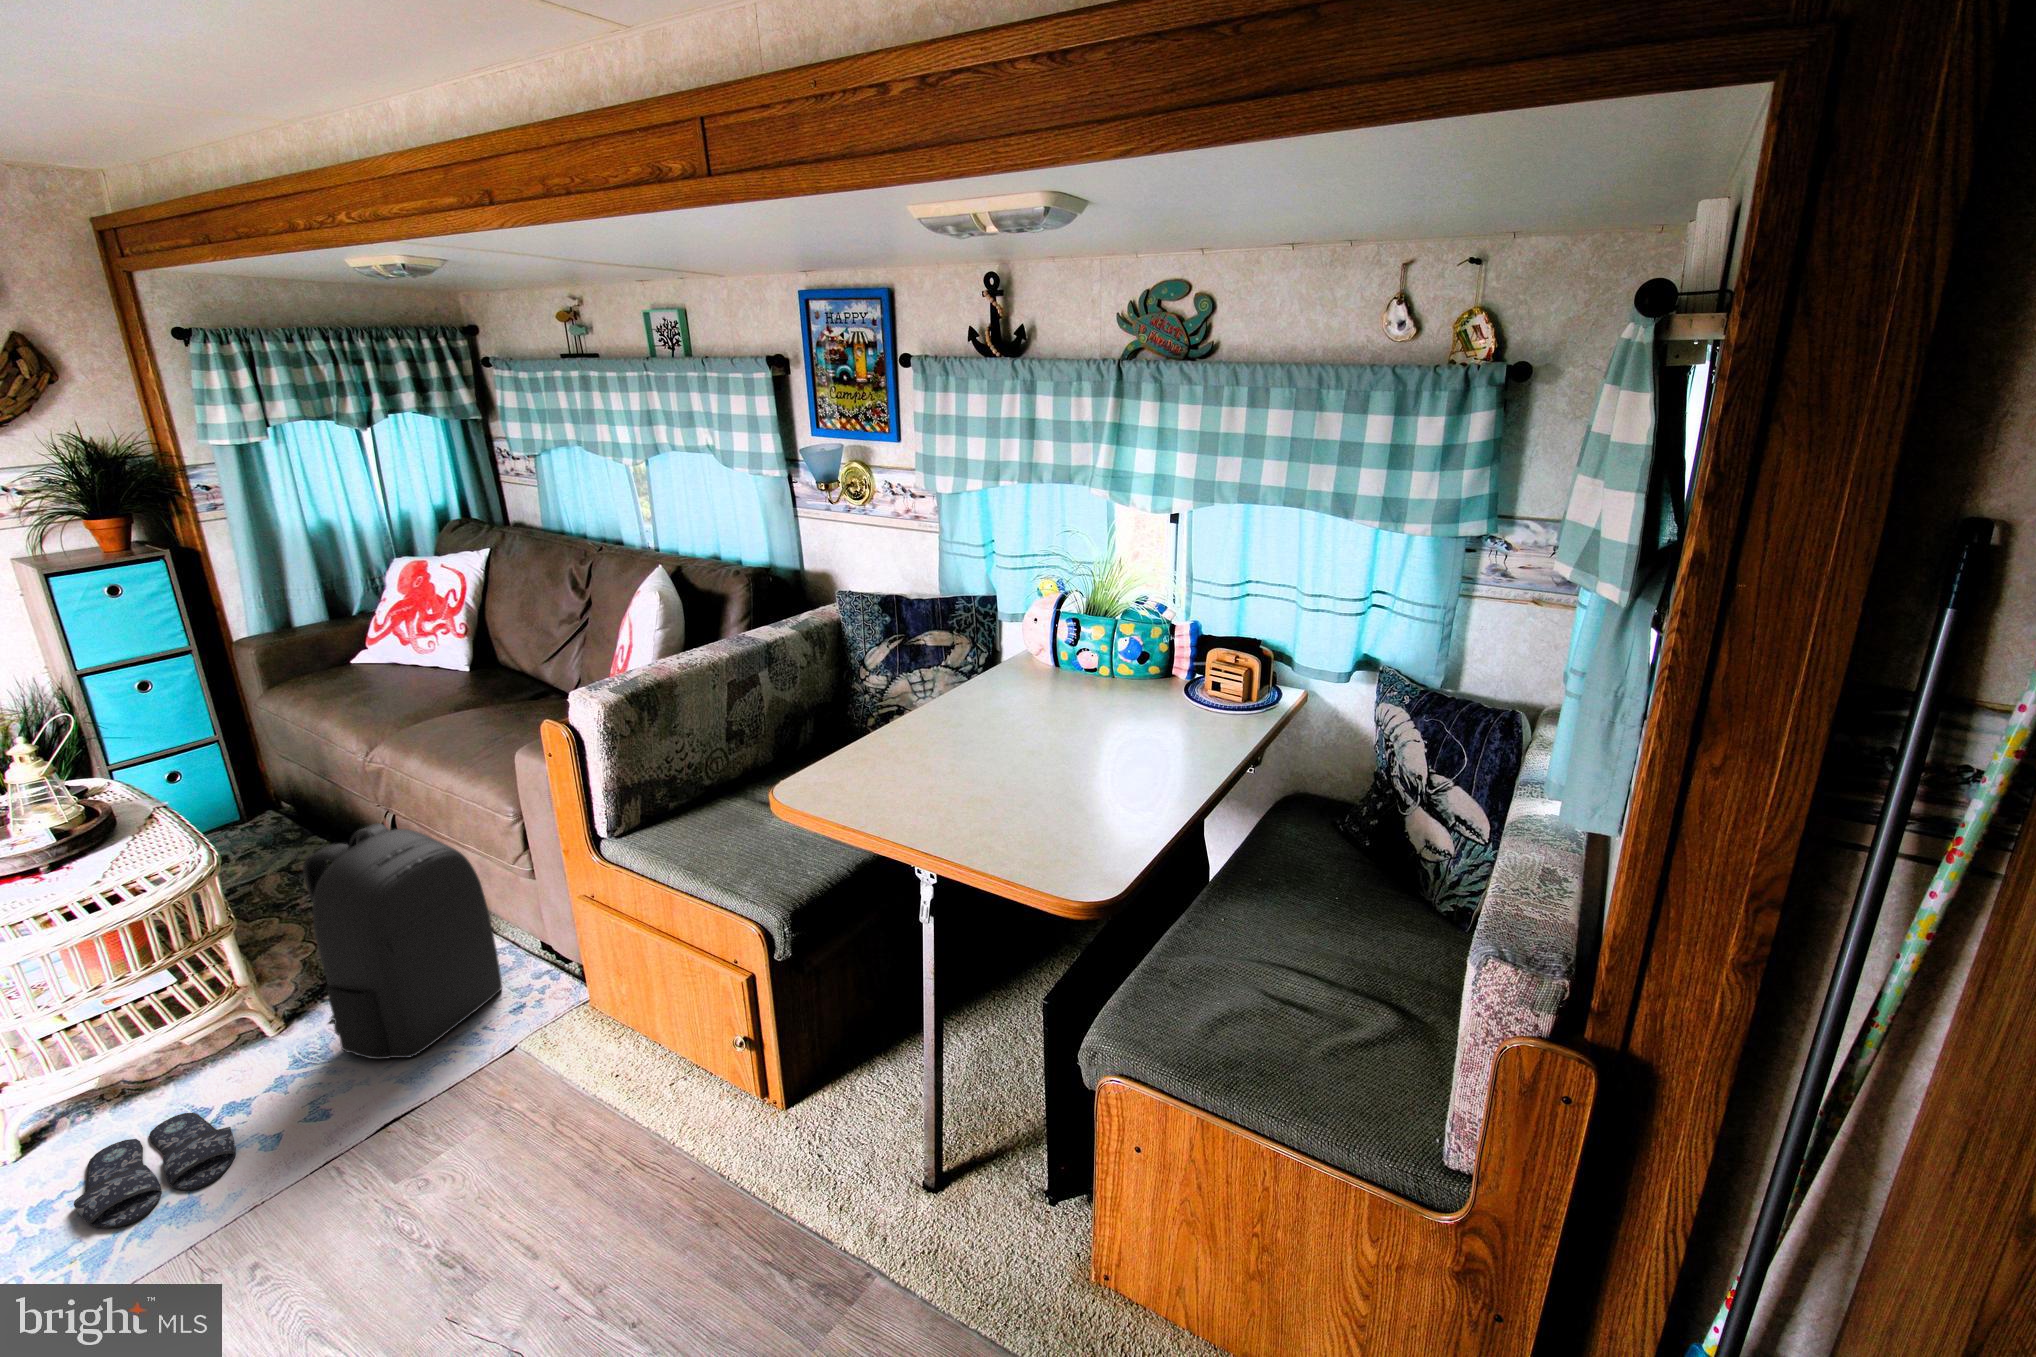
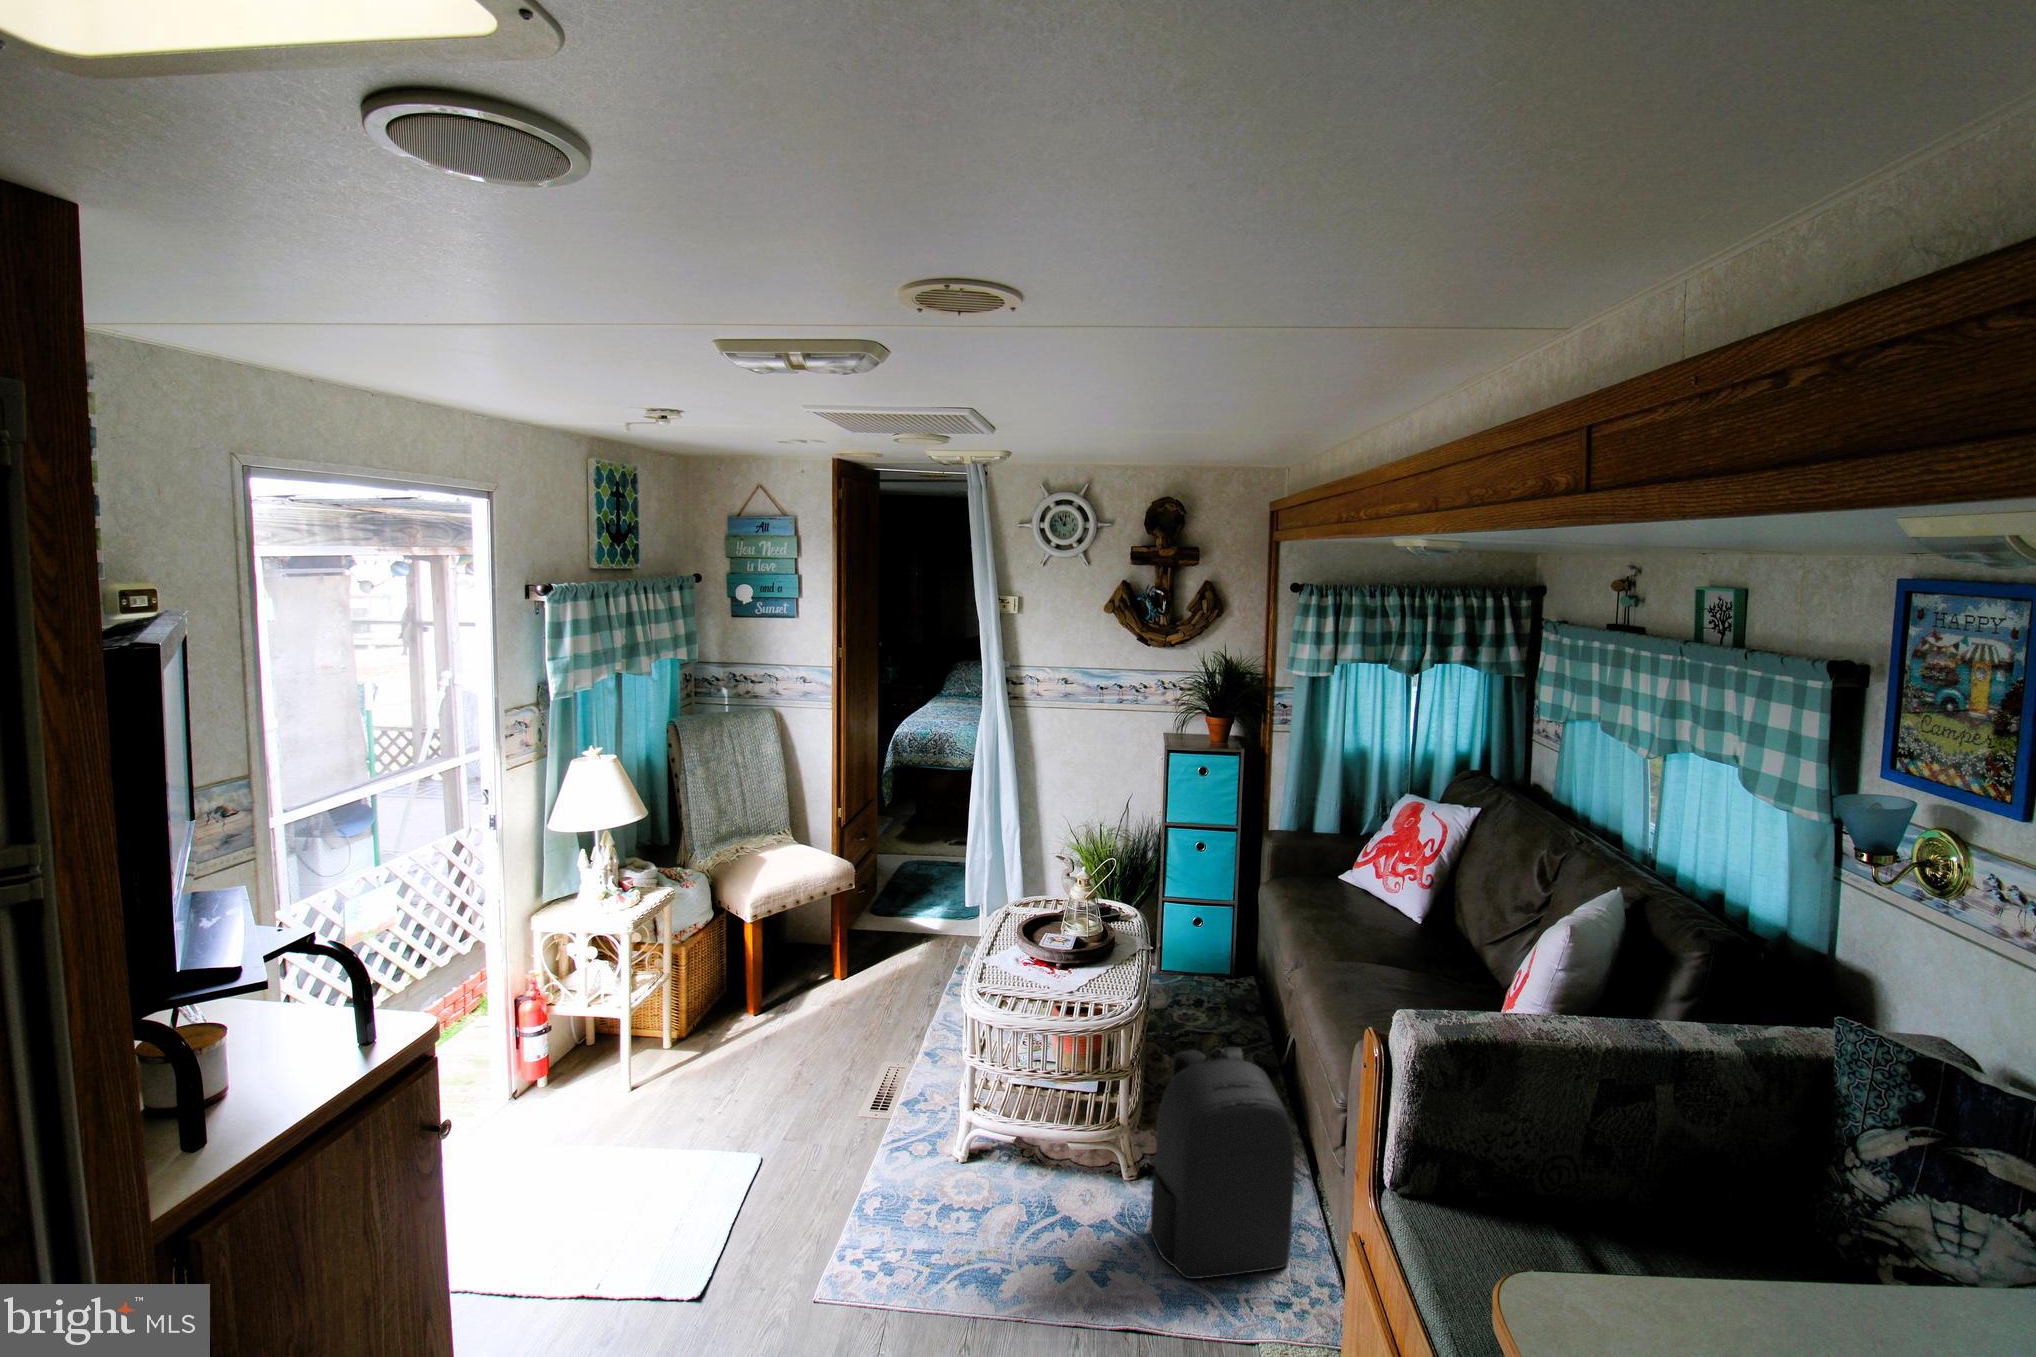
slippers: present [74,1113,236,1228] -> none [961,1199,1058,1277]

